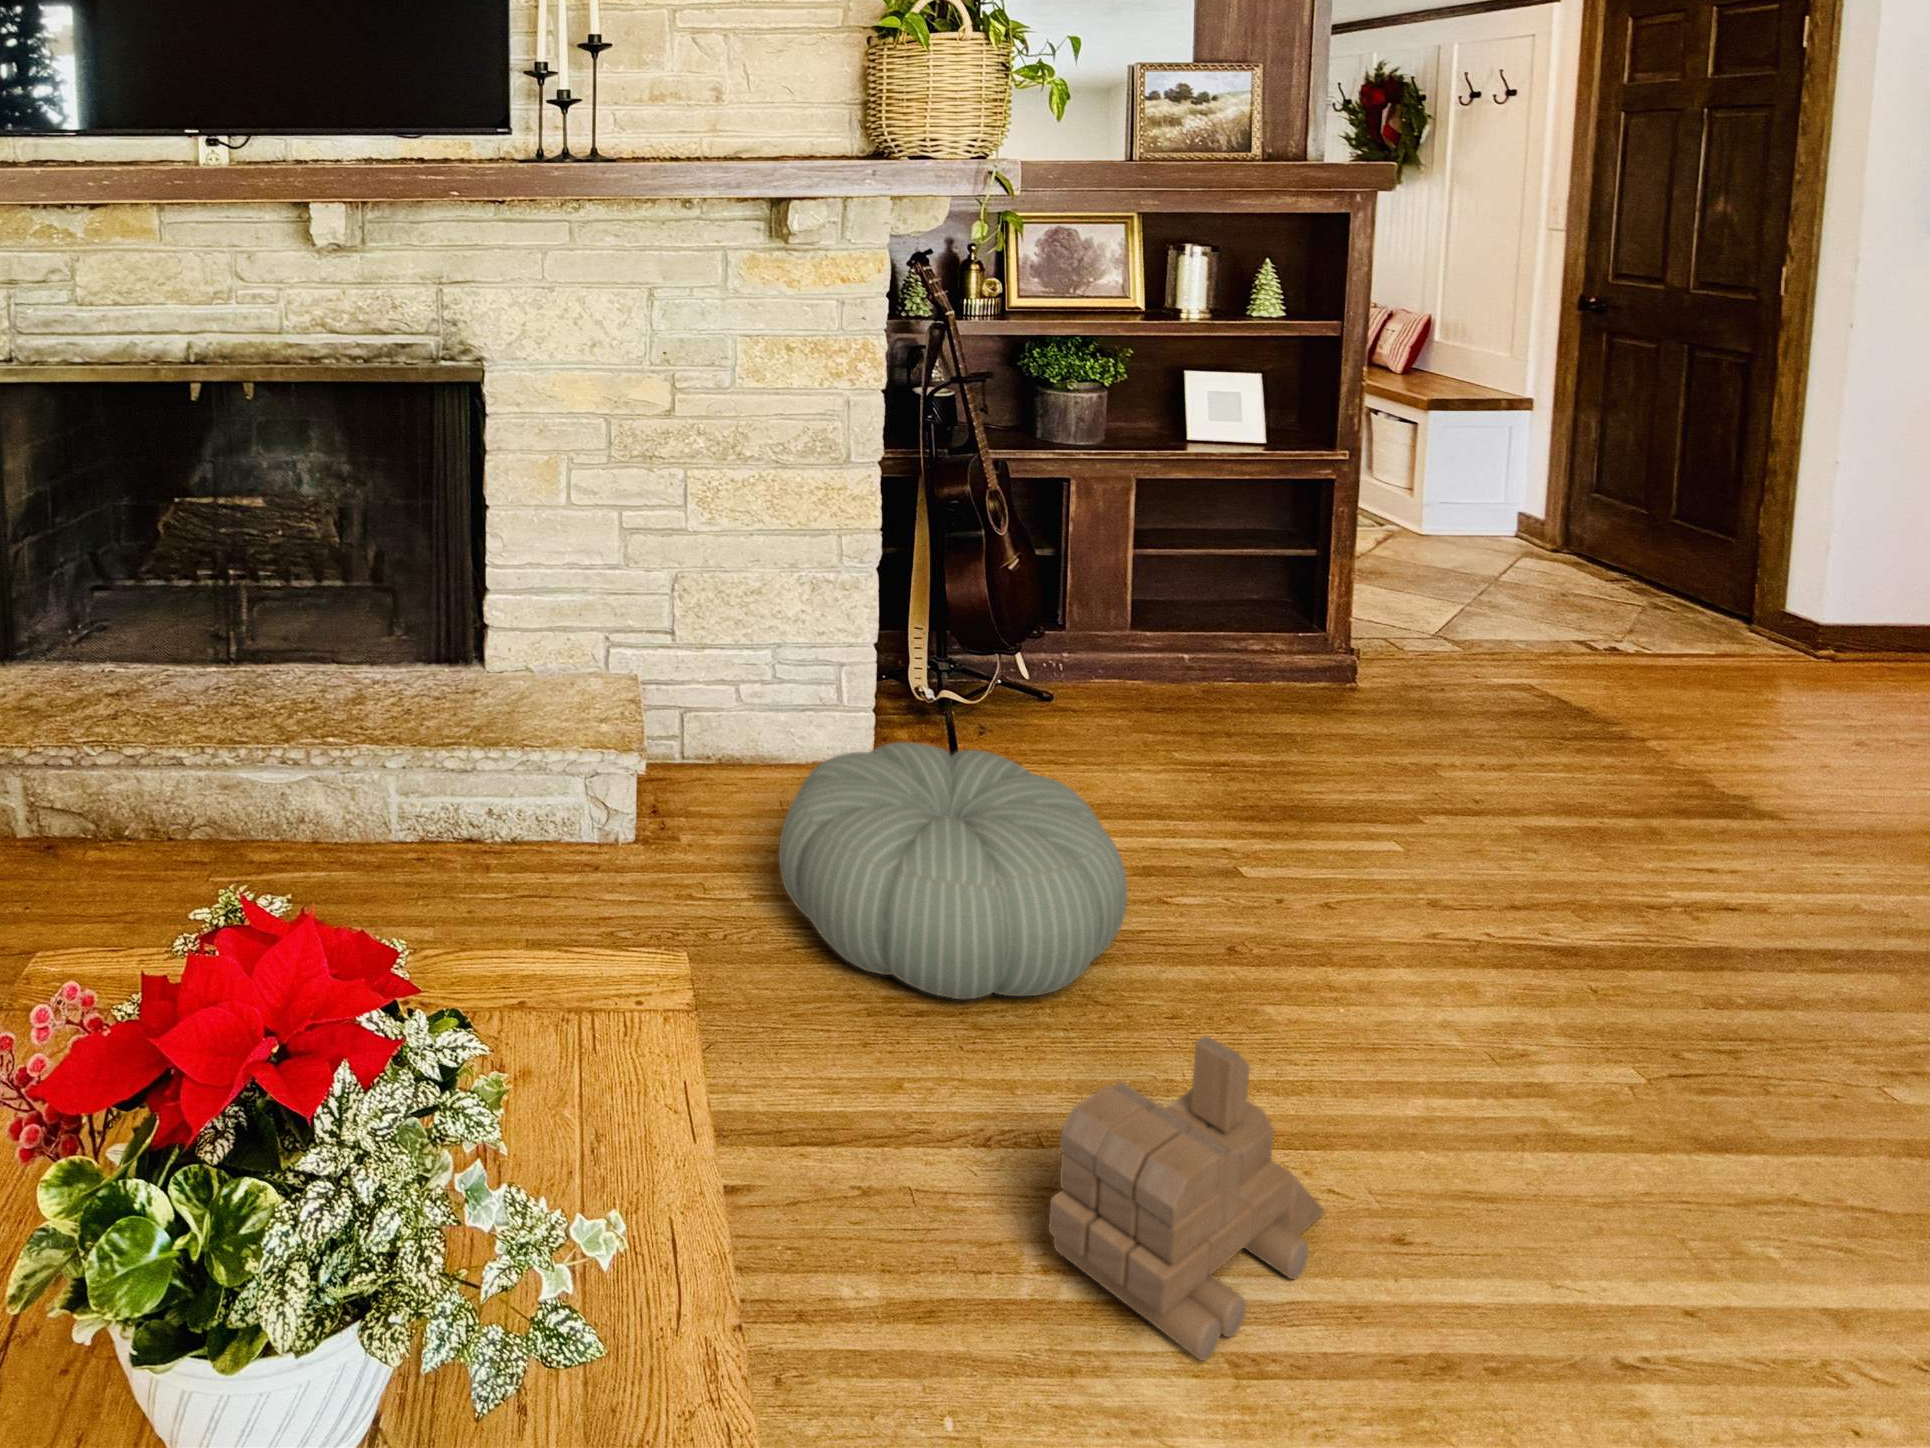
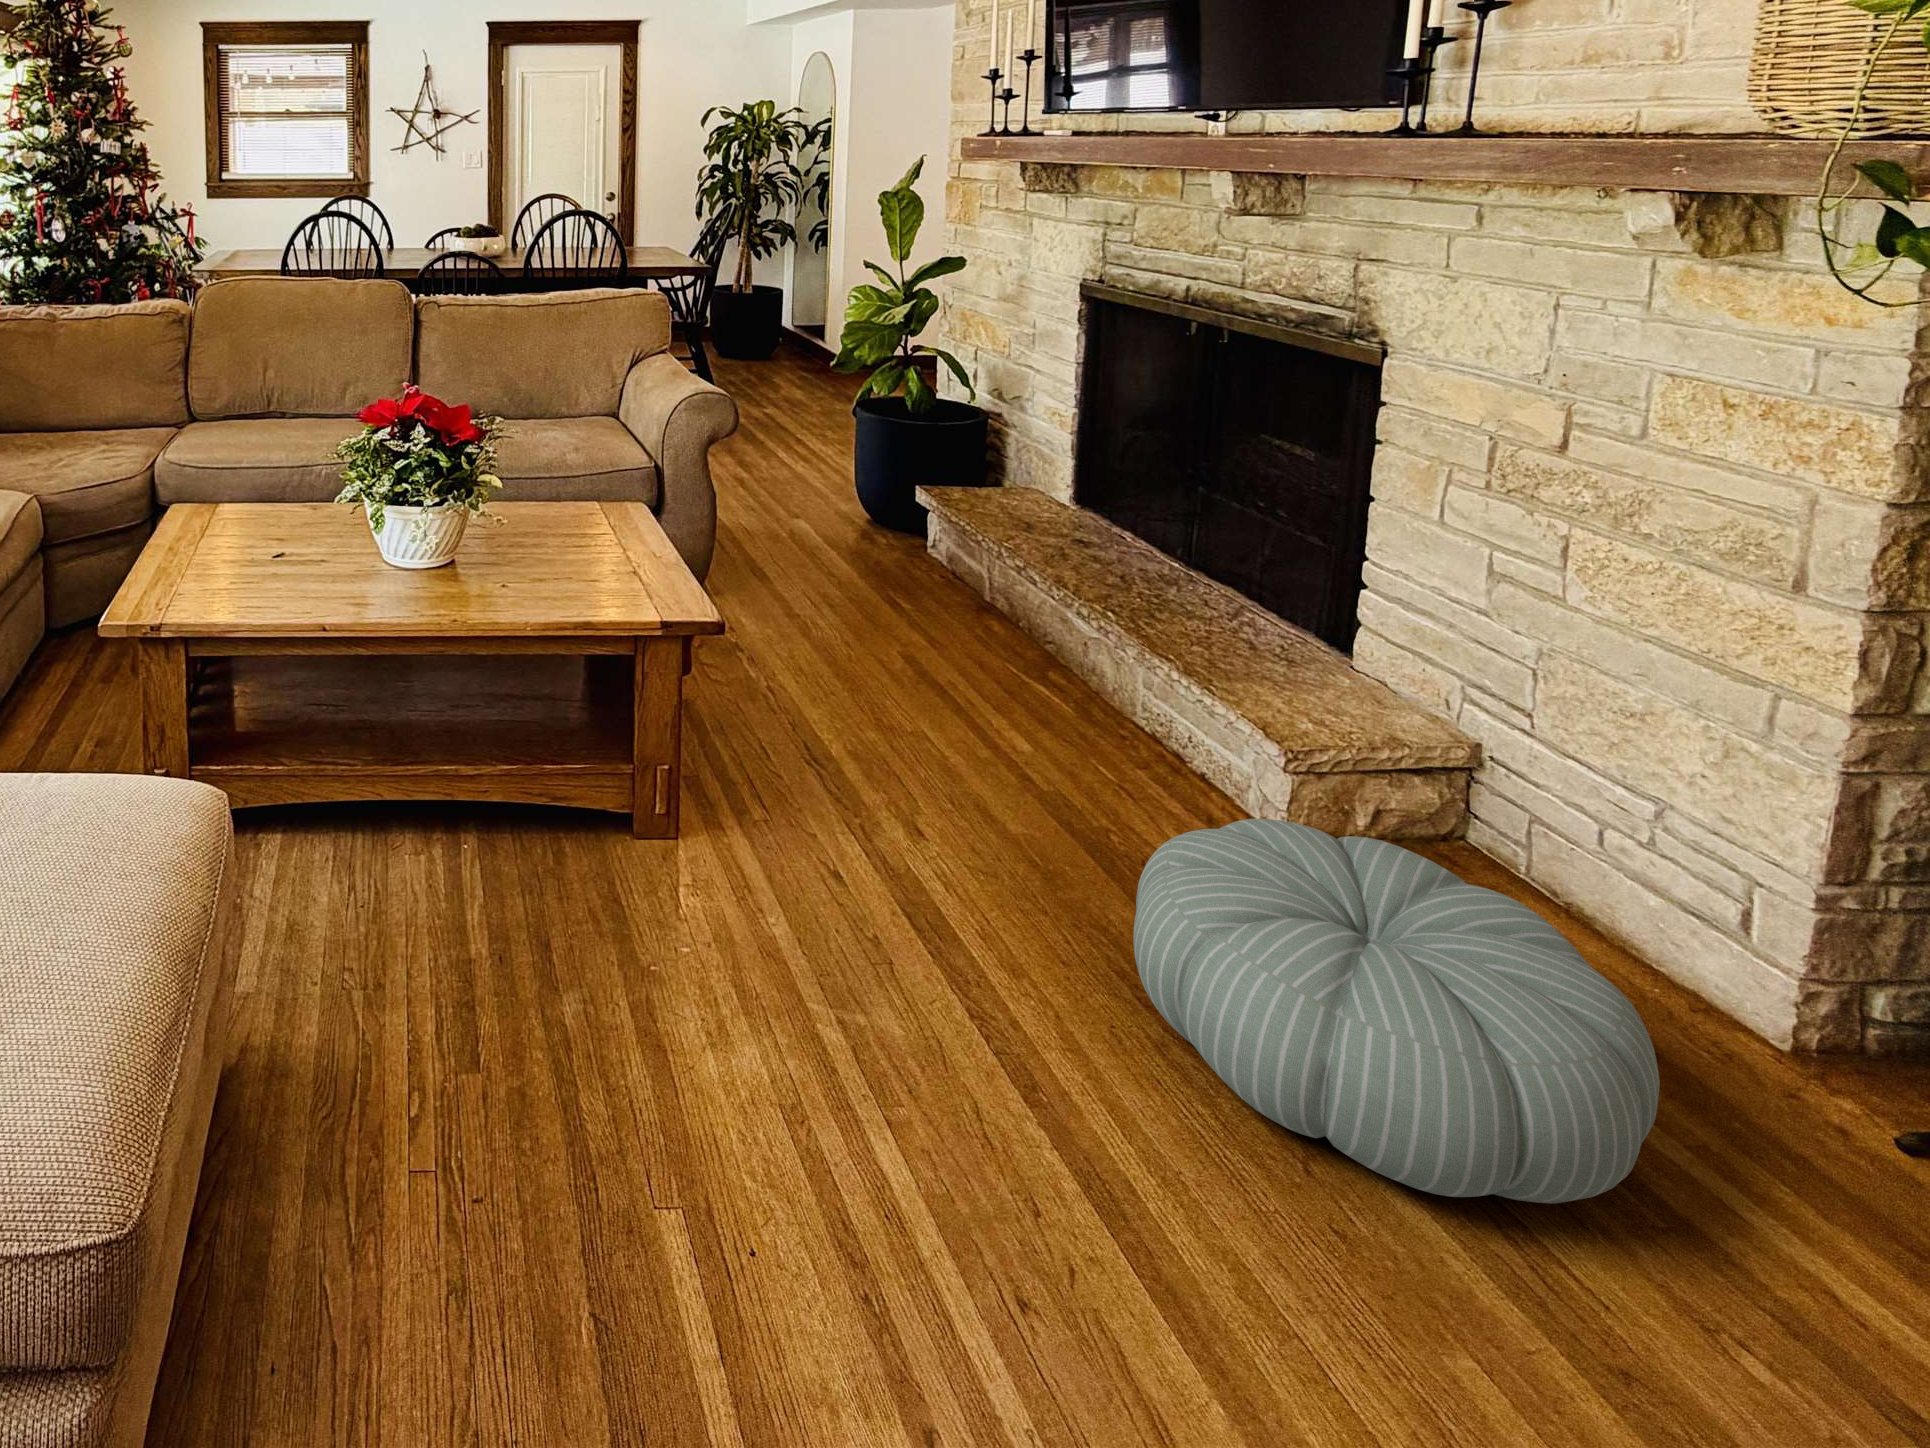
toy train: present [1049,1036,1325,1361] -> none [757,907,1068,1259]

